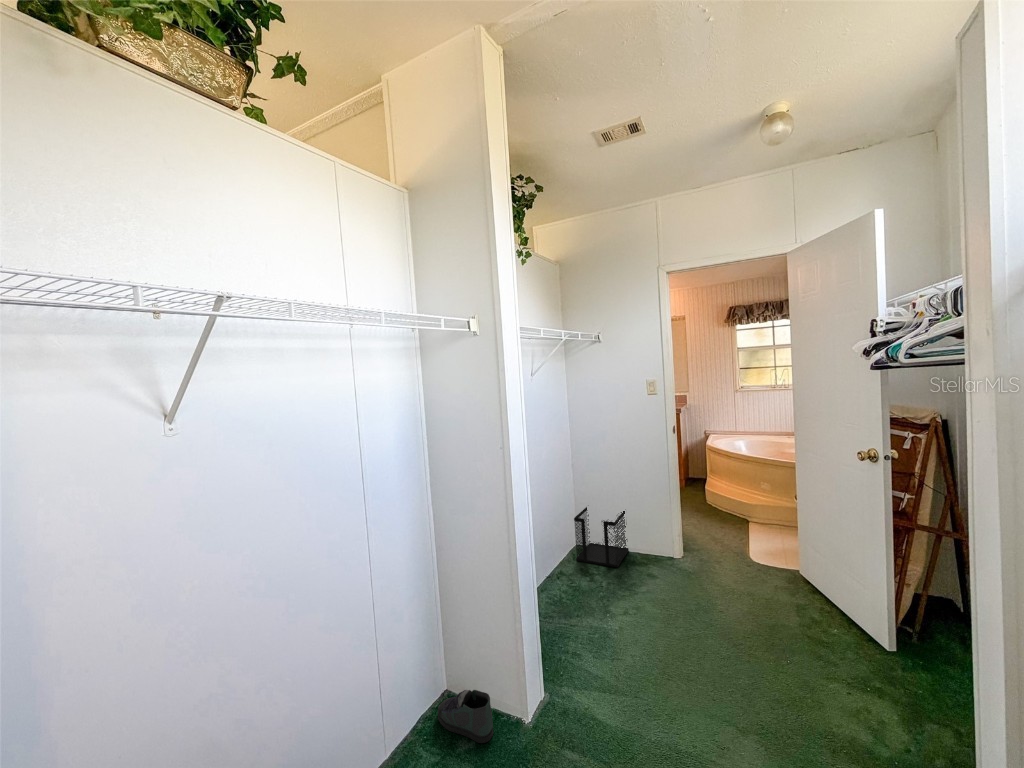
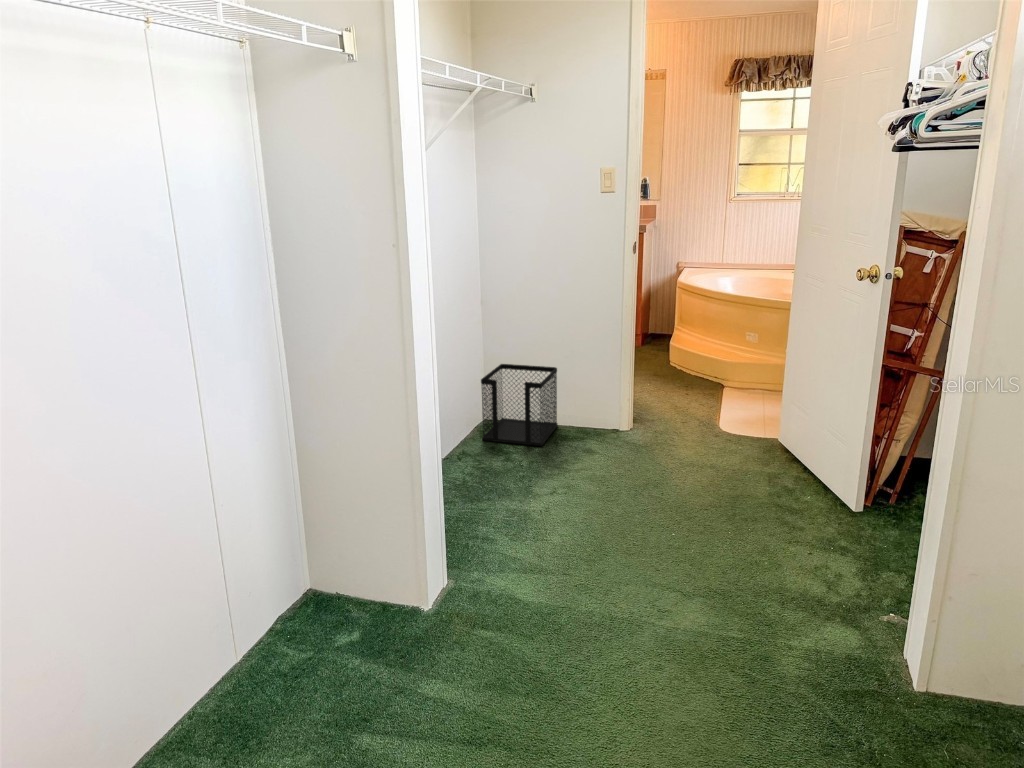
shoe: present [438,690,493,743] -> none [302,578,382,635]

